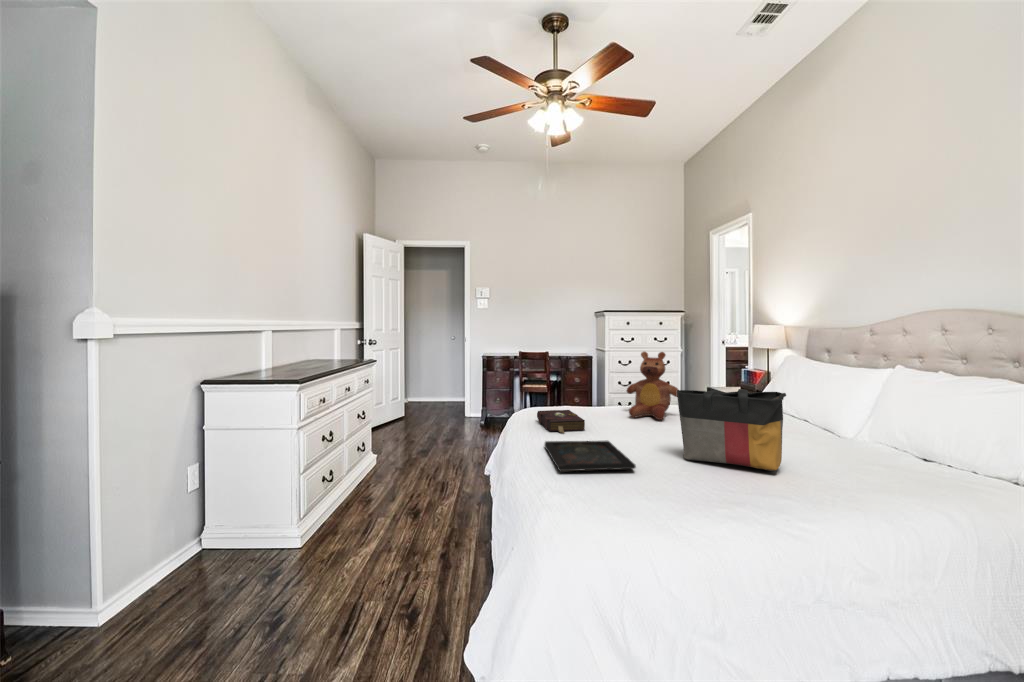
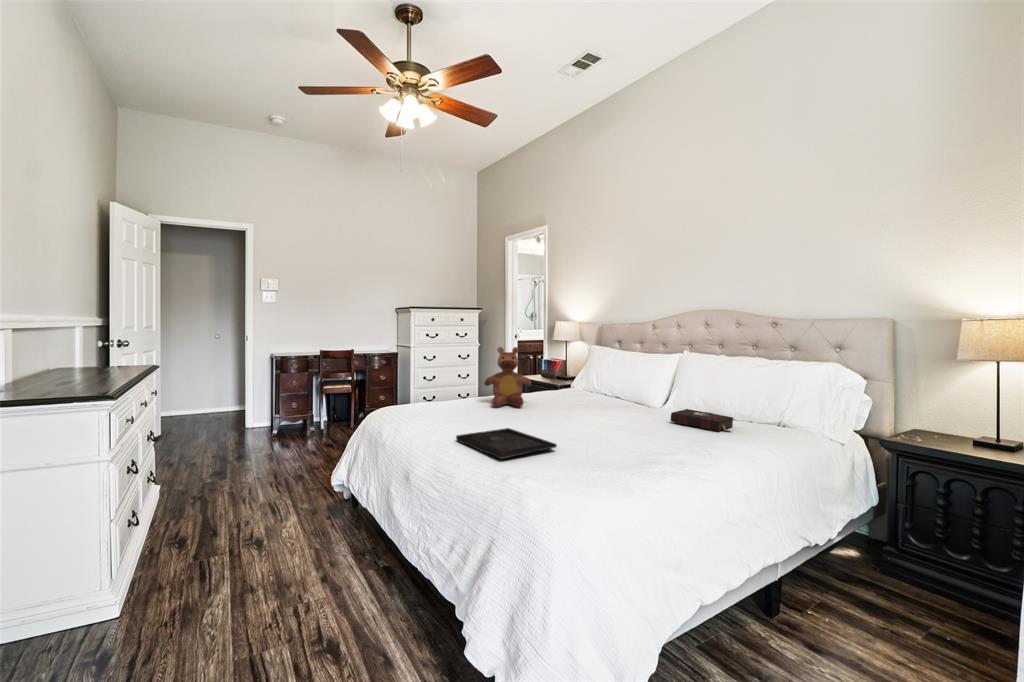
tote bag: present [677,389,786,471] -> none [567,375,648,436]
book: present [537,410,585,433] -> present [671,409,733,431]

